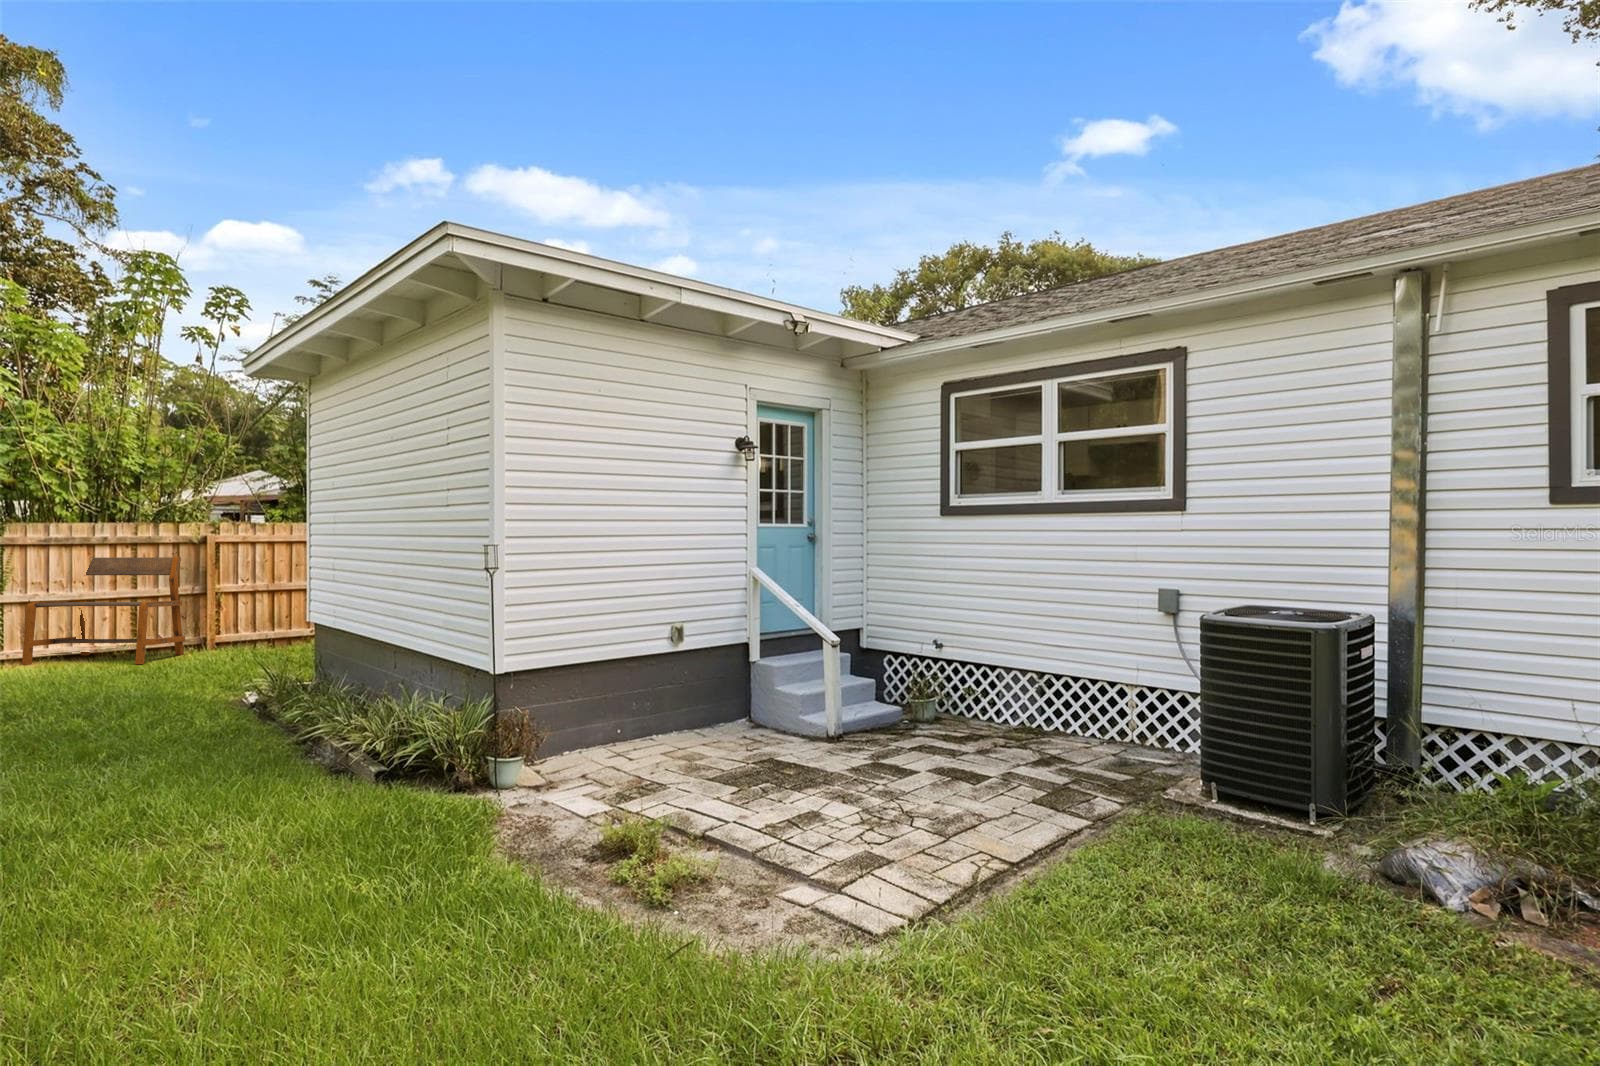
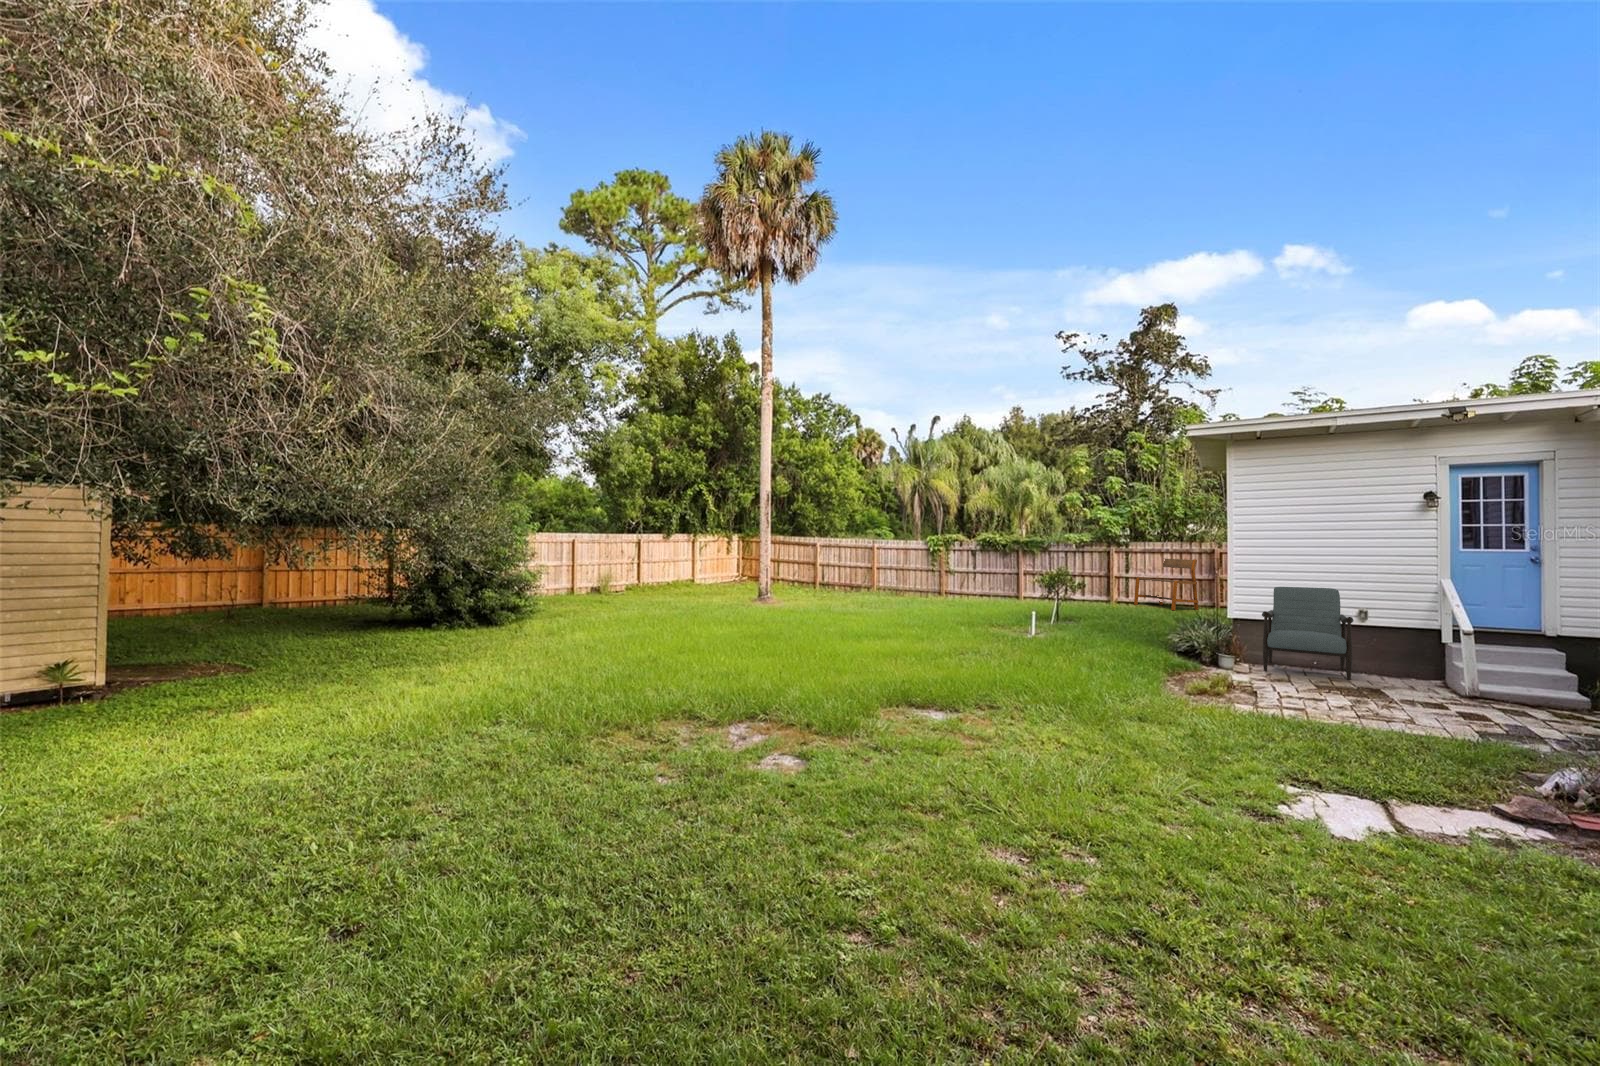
chair: none [564,594,739,773] -> present [1262,587,1354,680]

